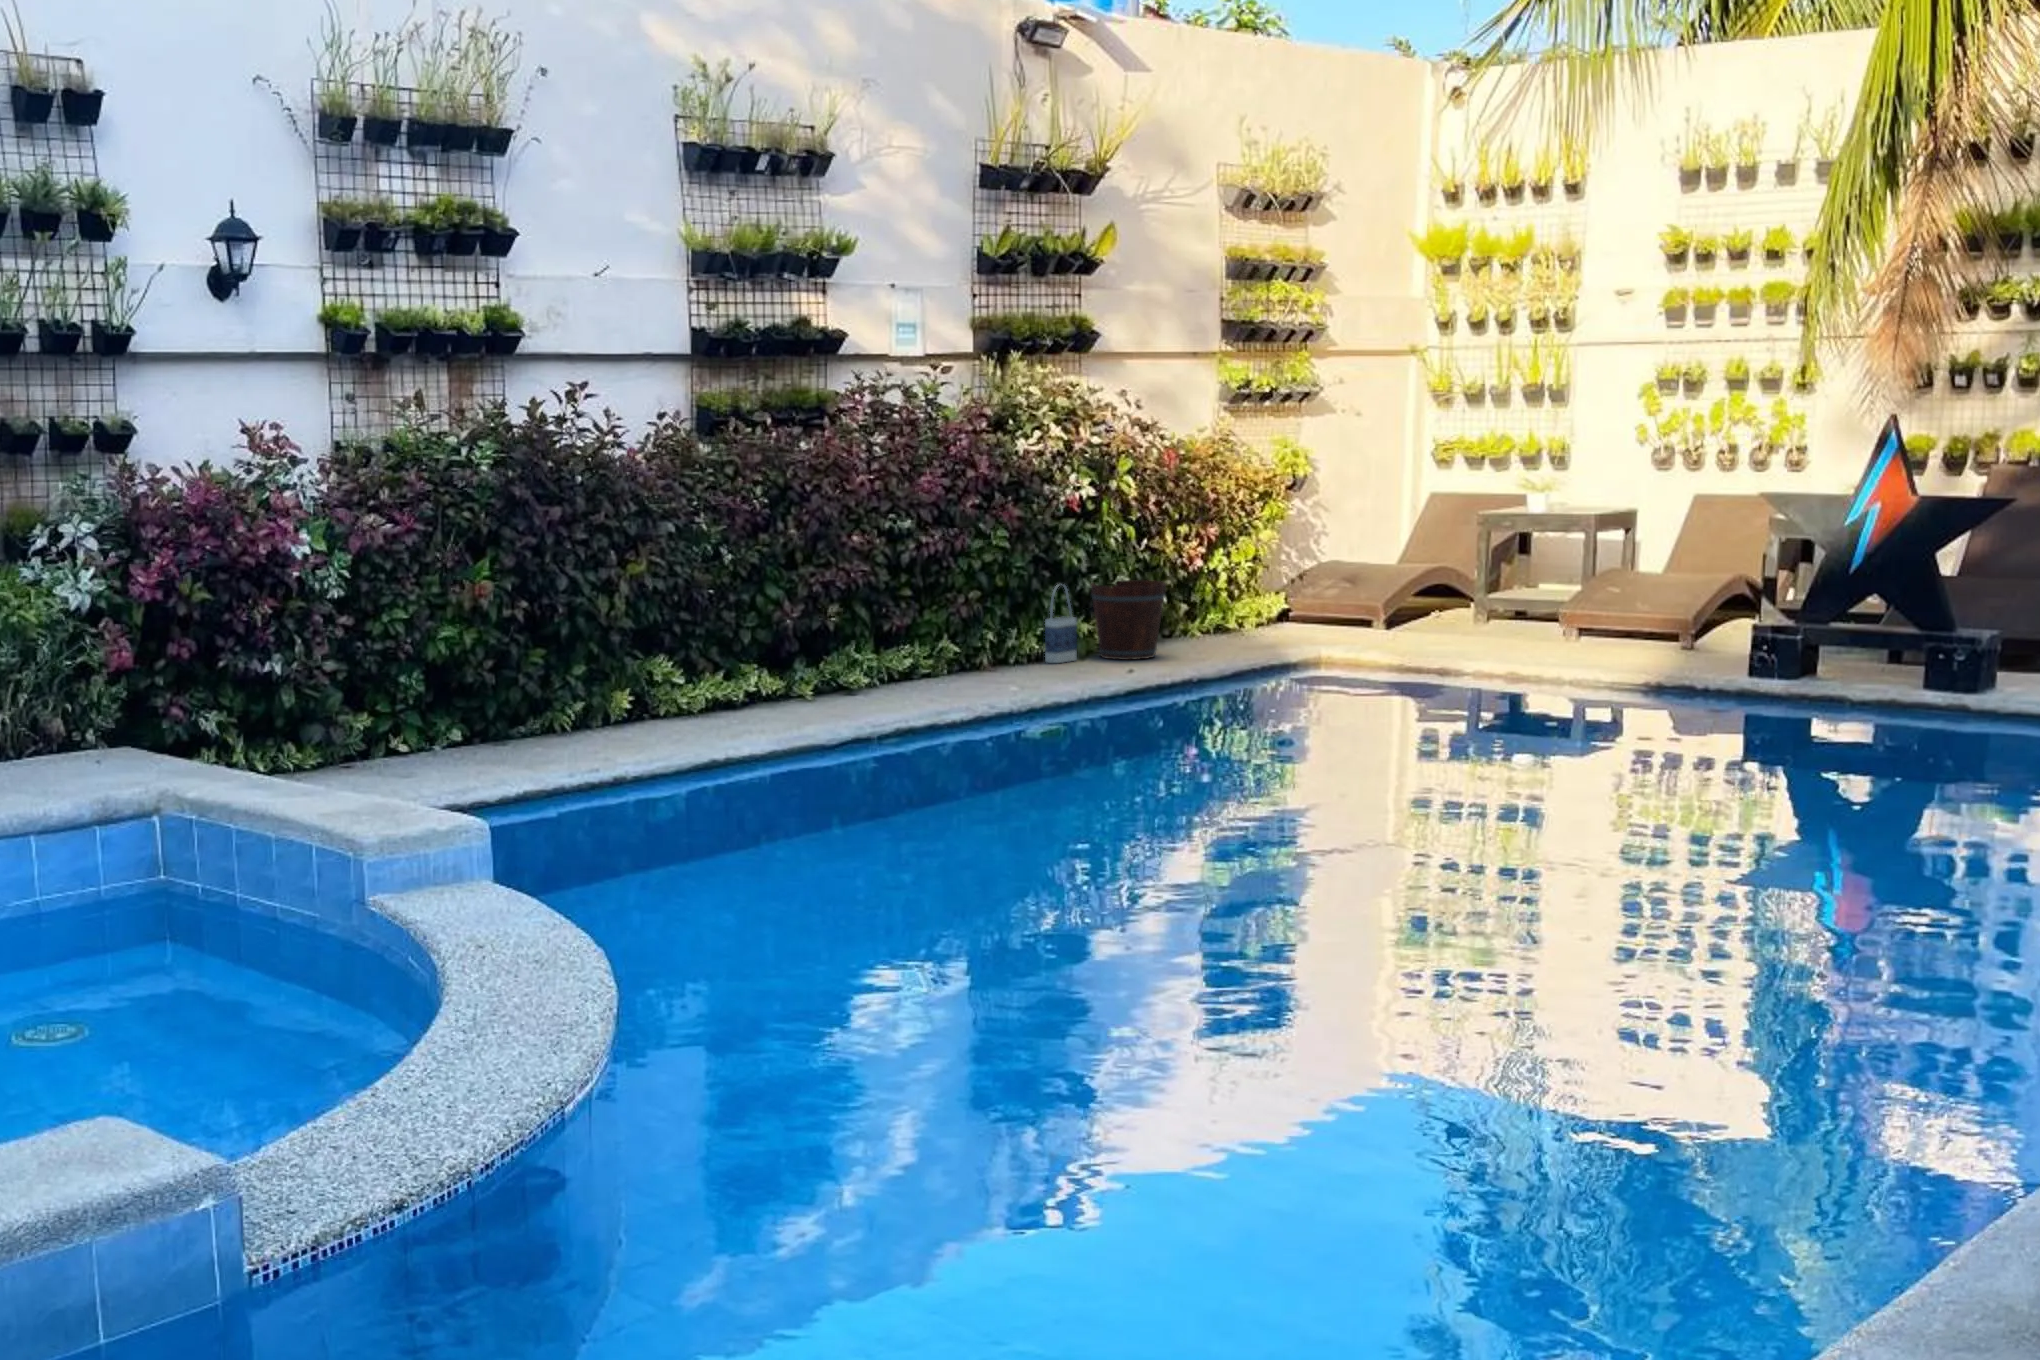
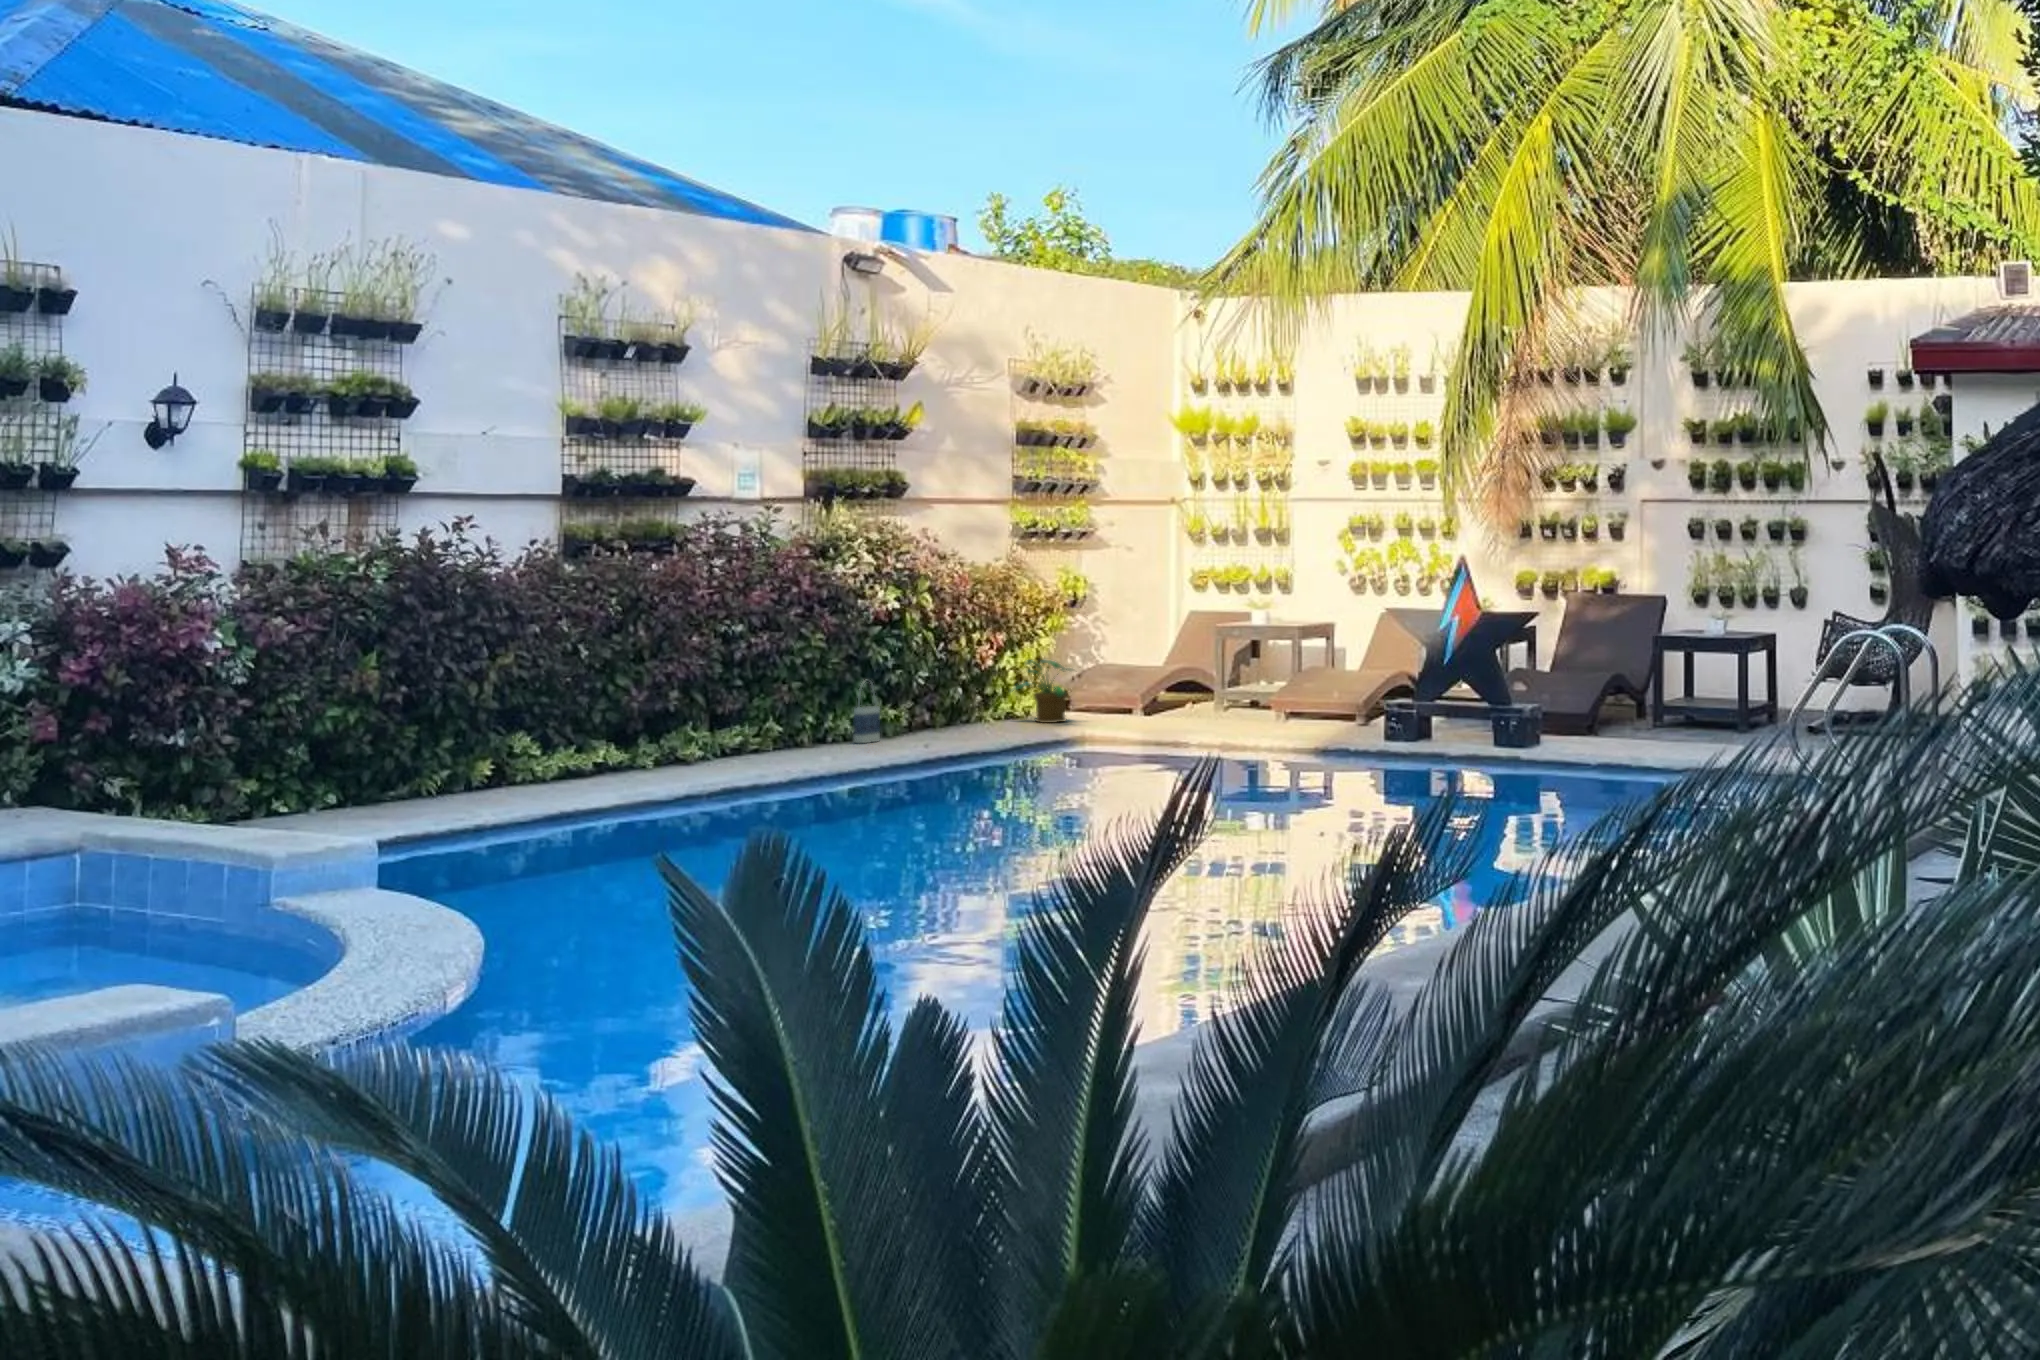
potted plant: none [1225,556,1309,636] -> present [1013,660,1073,723]
bucket: present [1091,580,1166,660] -> none [893,676,955,740]

